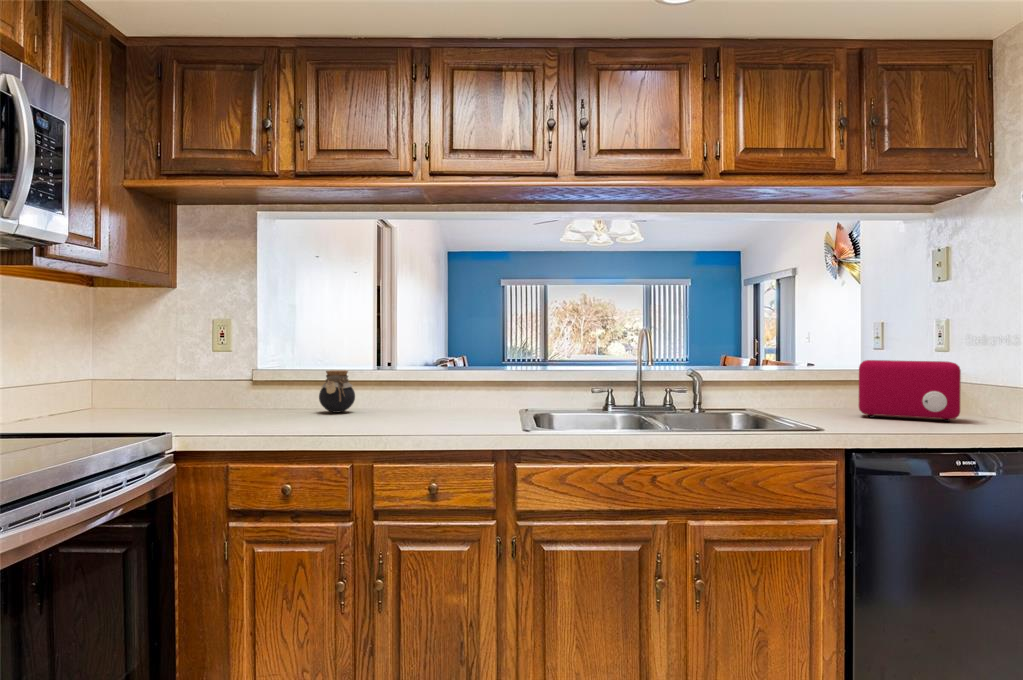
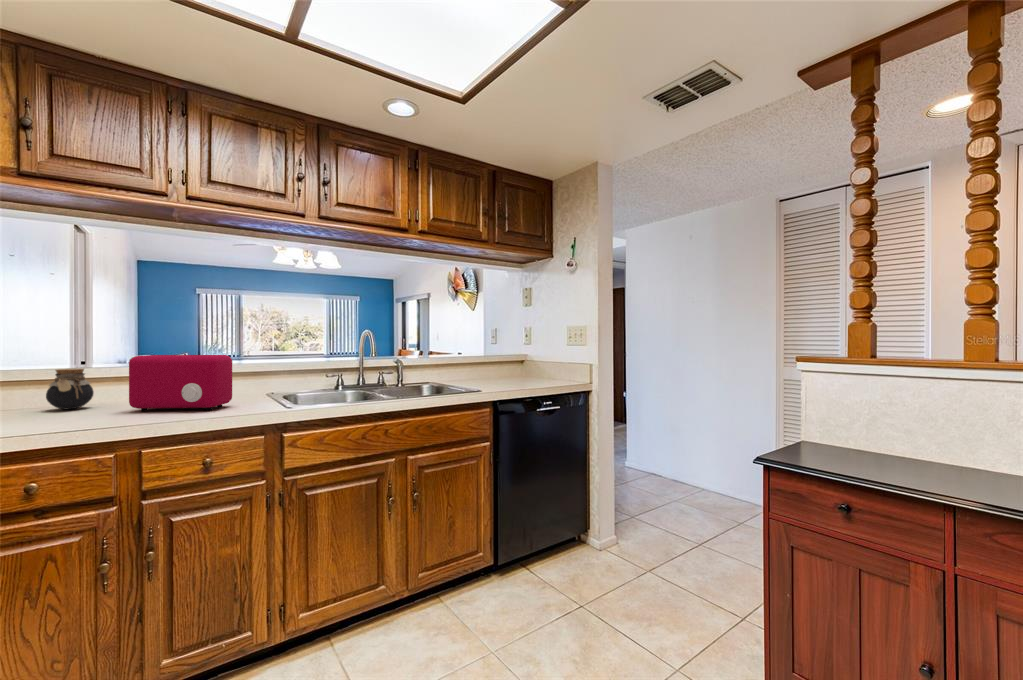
toaster: present [859,360,961,422] -> present [129,355,232,411]

